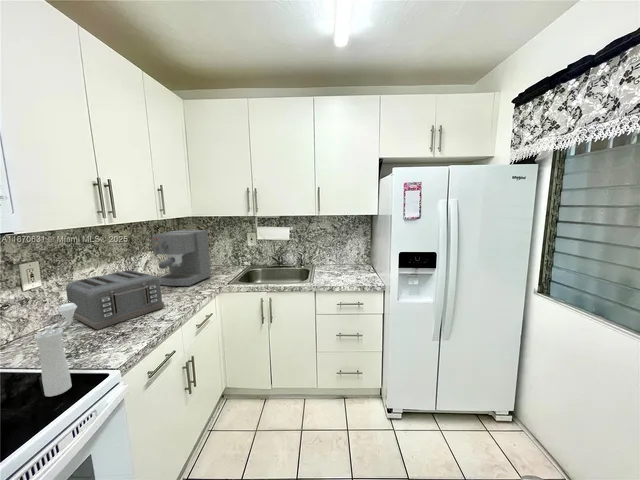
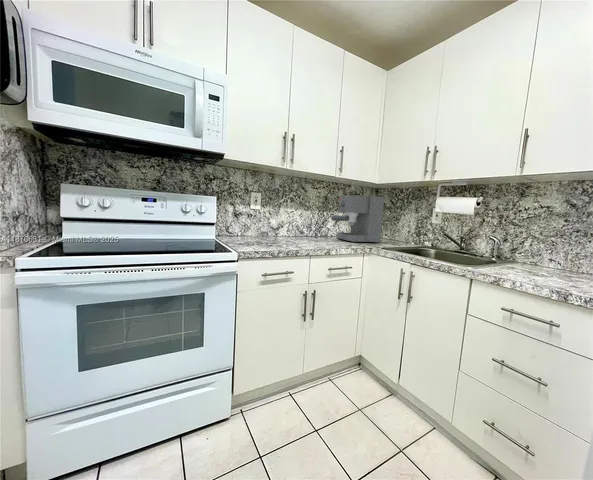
toaster: present [66,270,164,329] -> none [267,213,315,244]
pepper mill: present [34,303,77,397] -> none [206,204,237,248]

